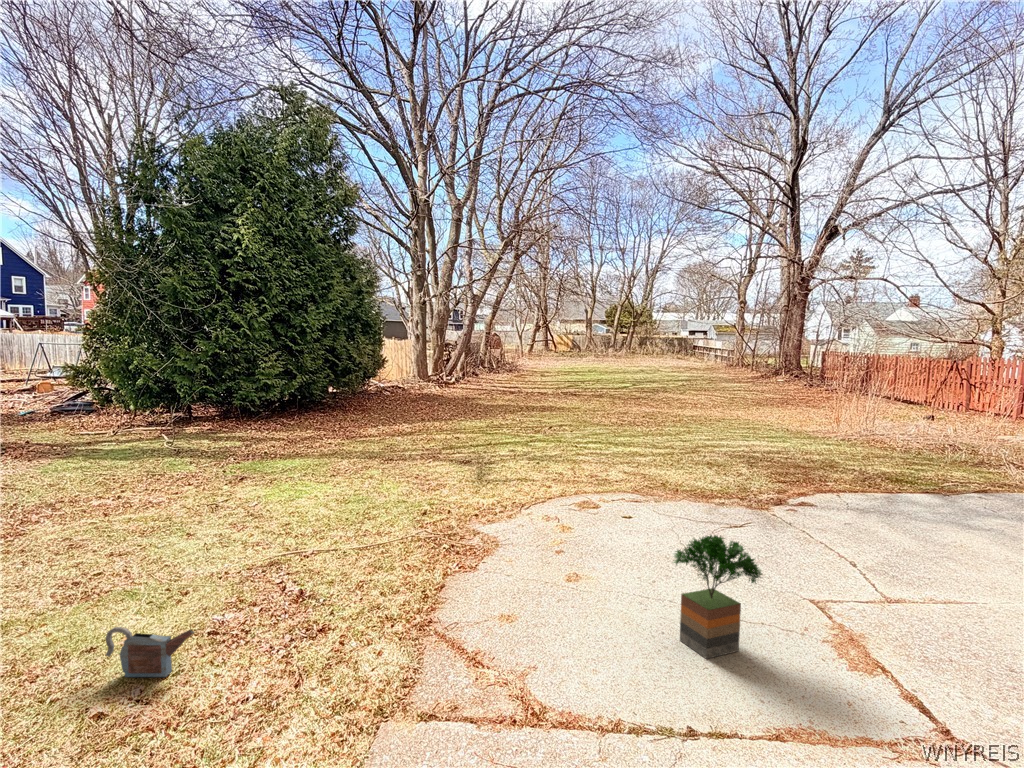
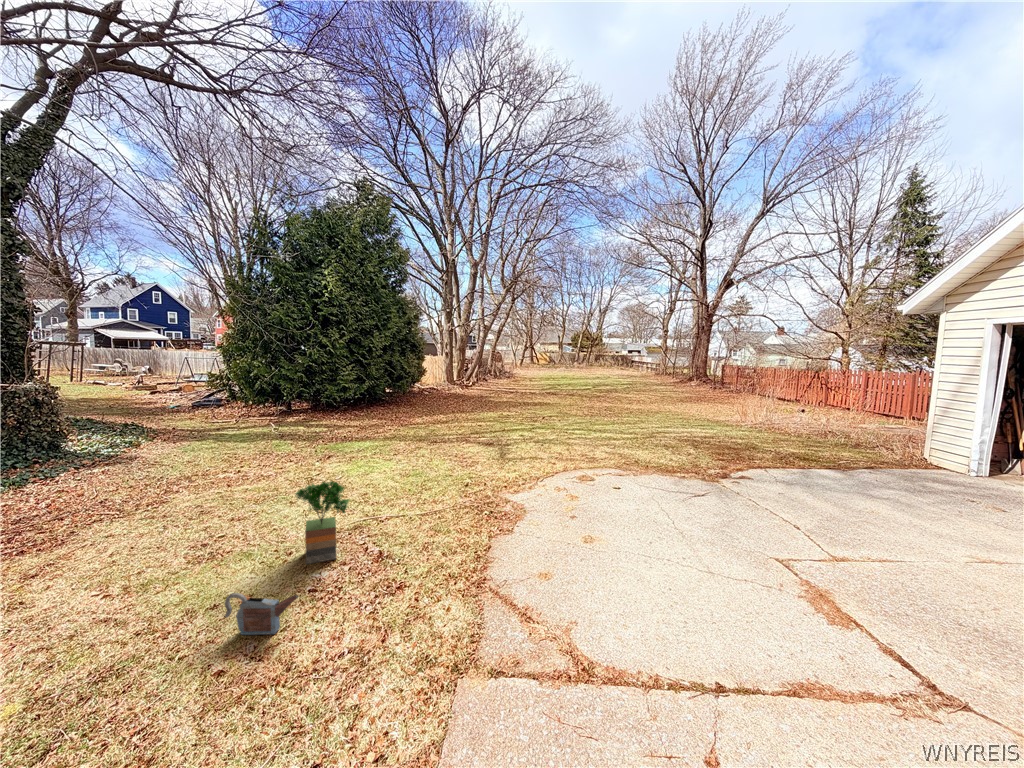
potted tree: present [673,535,762,659] -> present [296,481,349,564]

